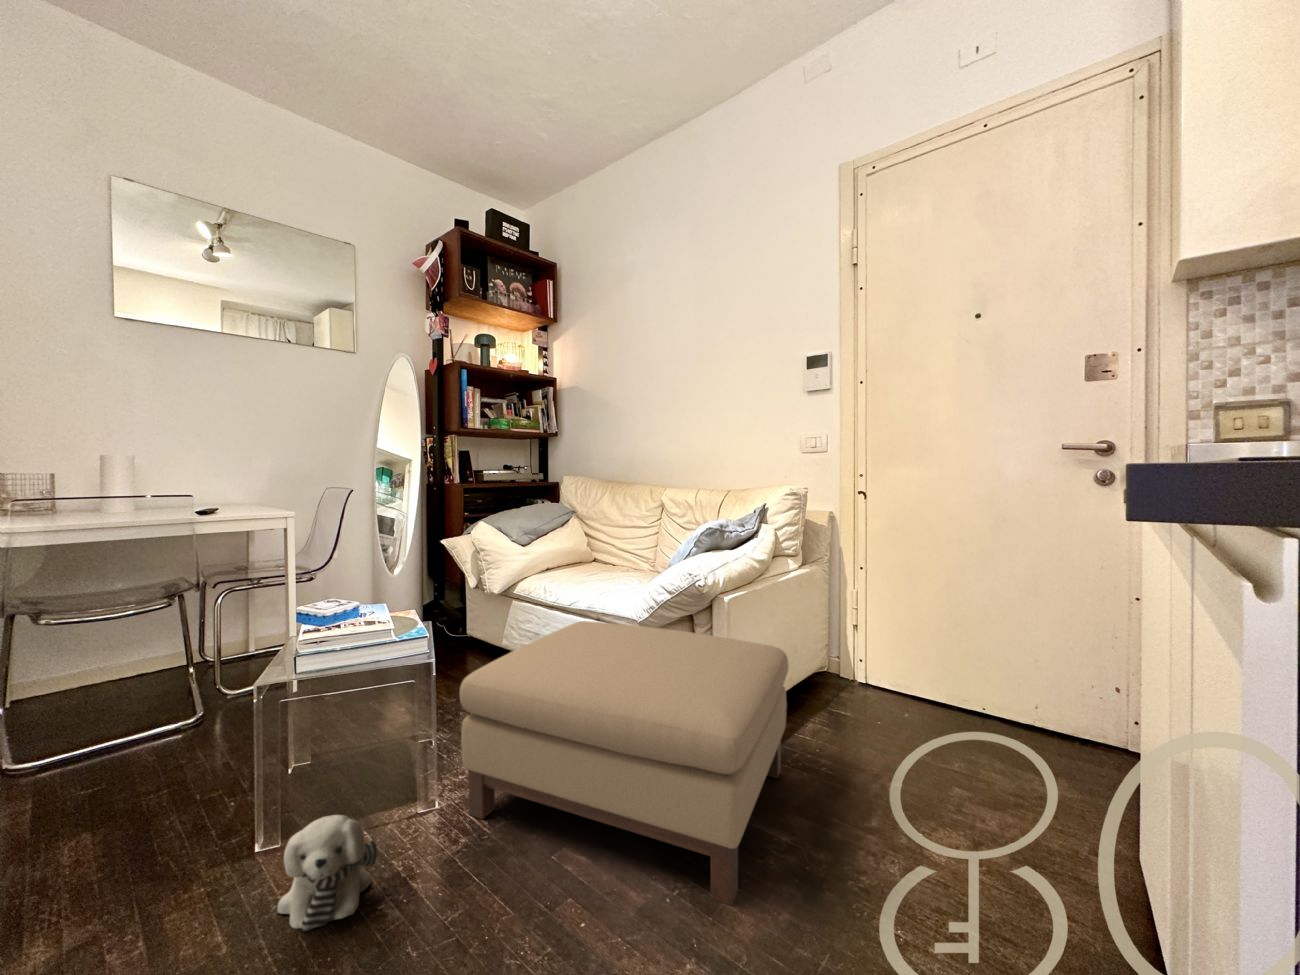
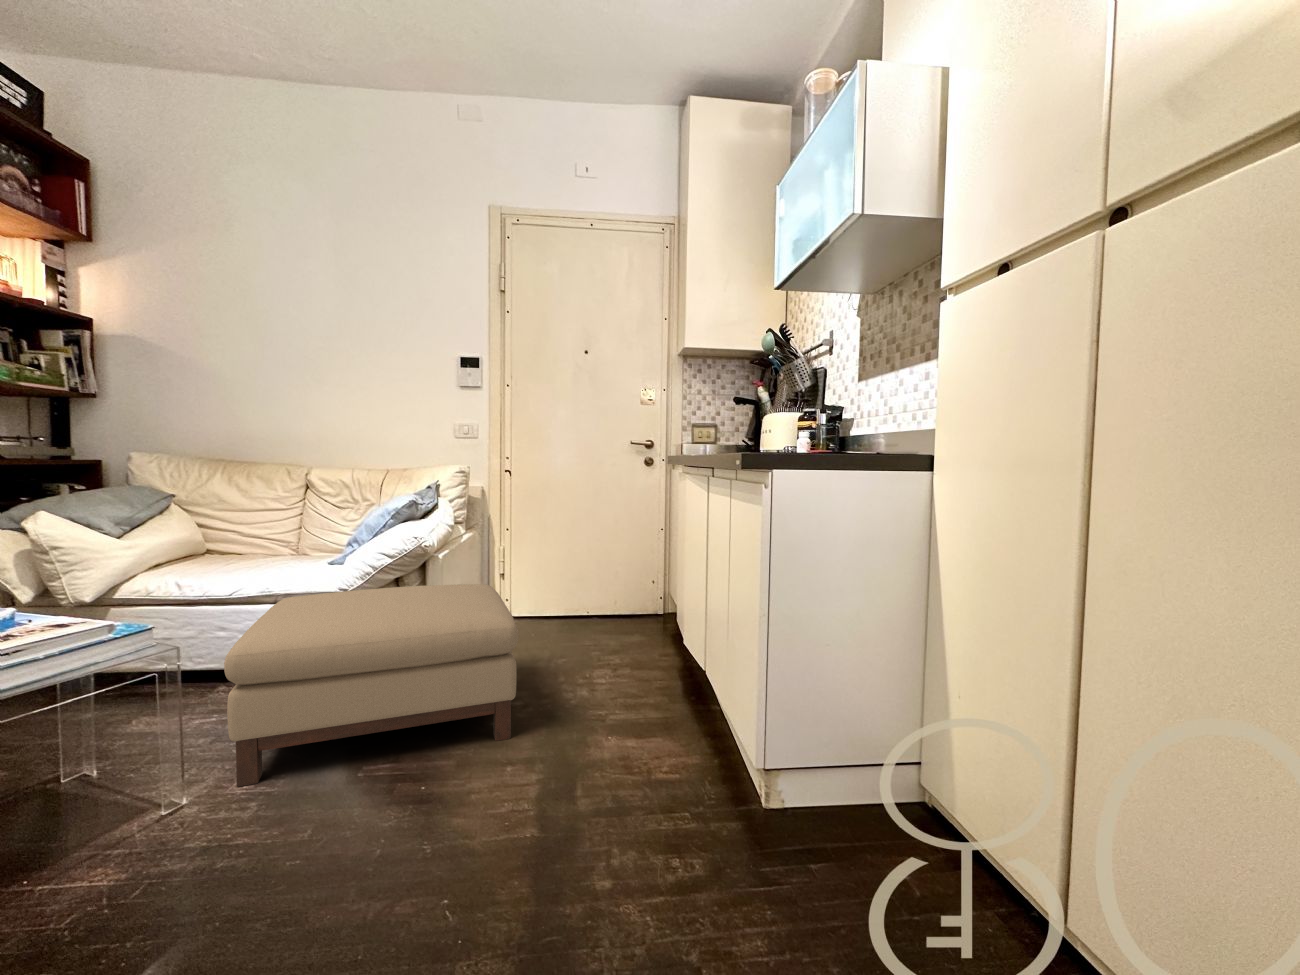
plush toy: present [277,815,377,931] -> none [81,789,200,913]

